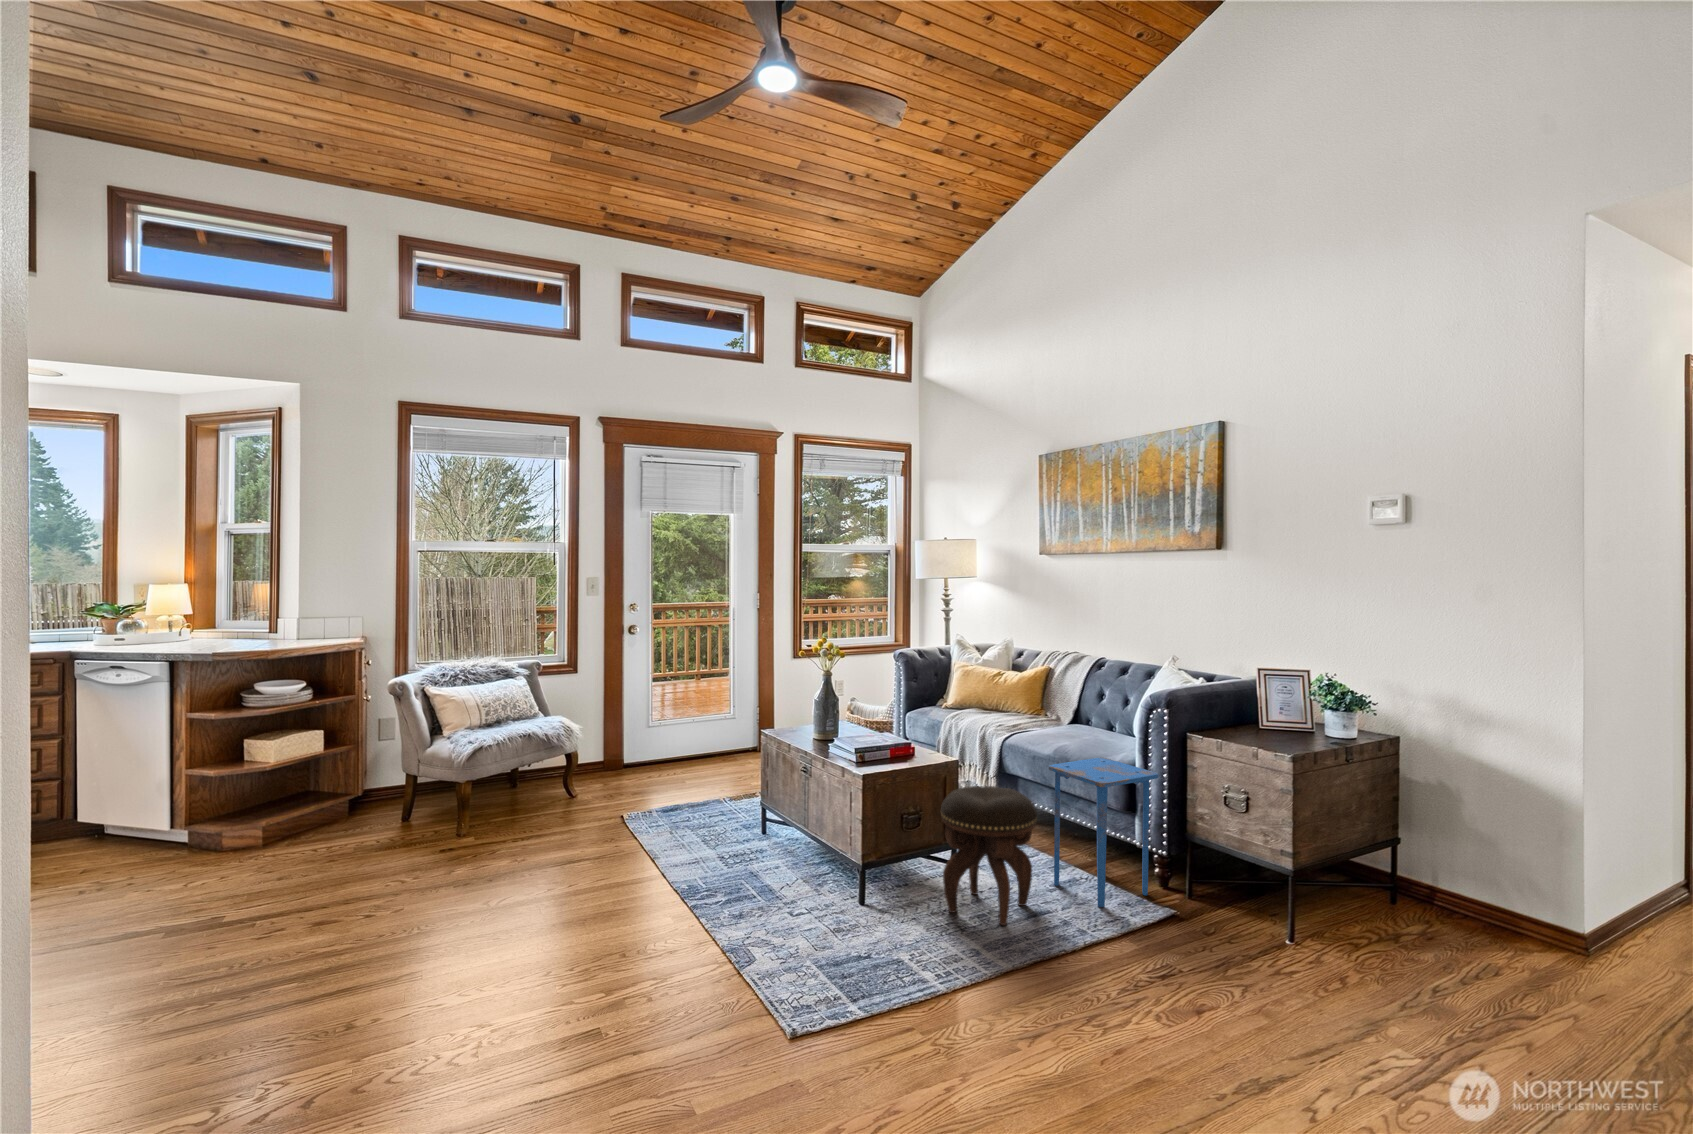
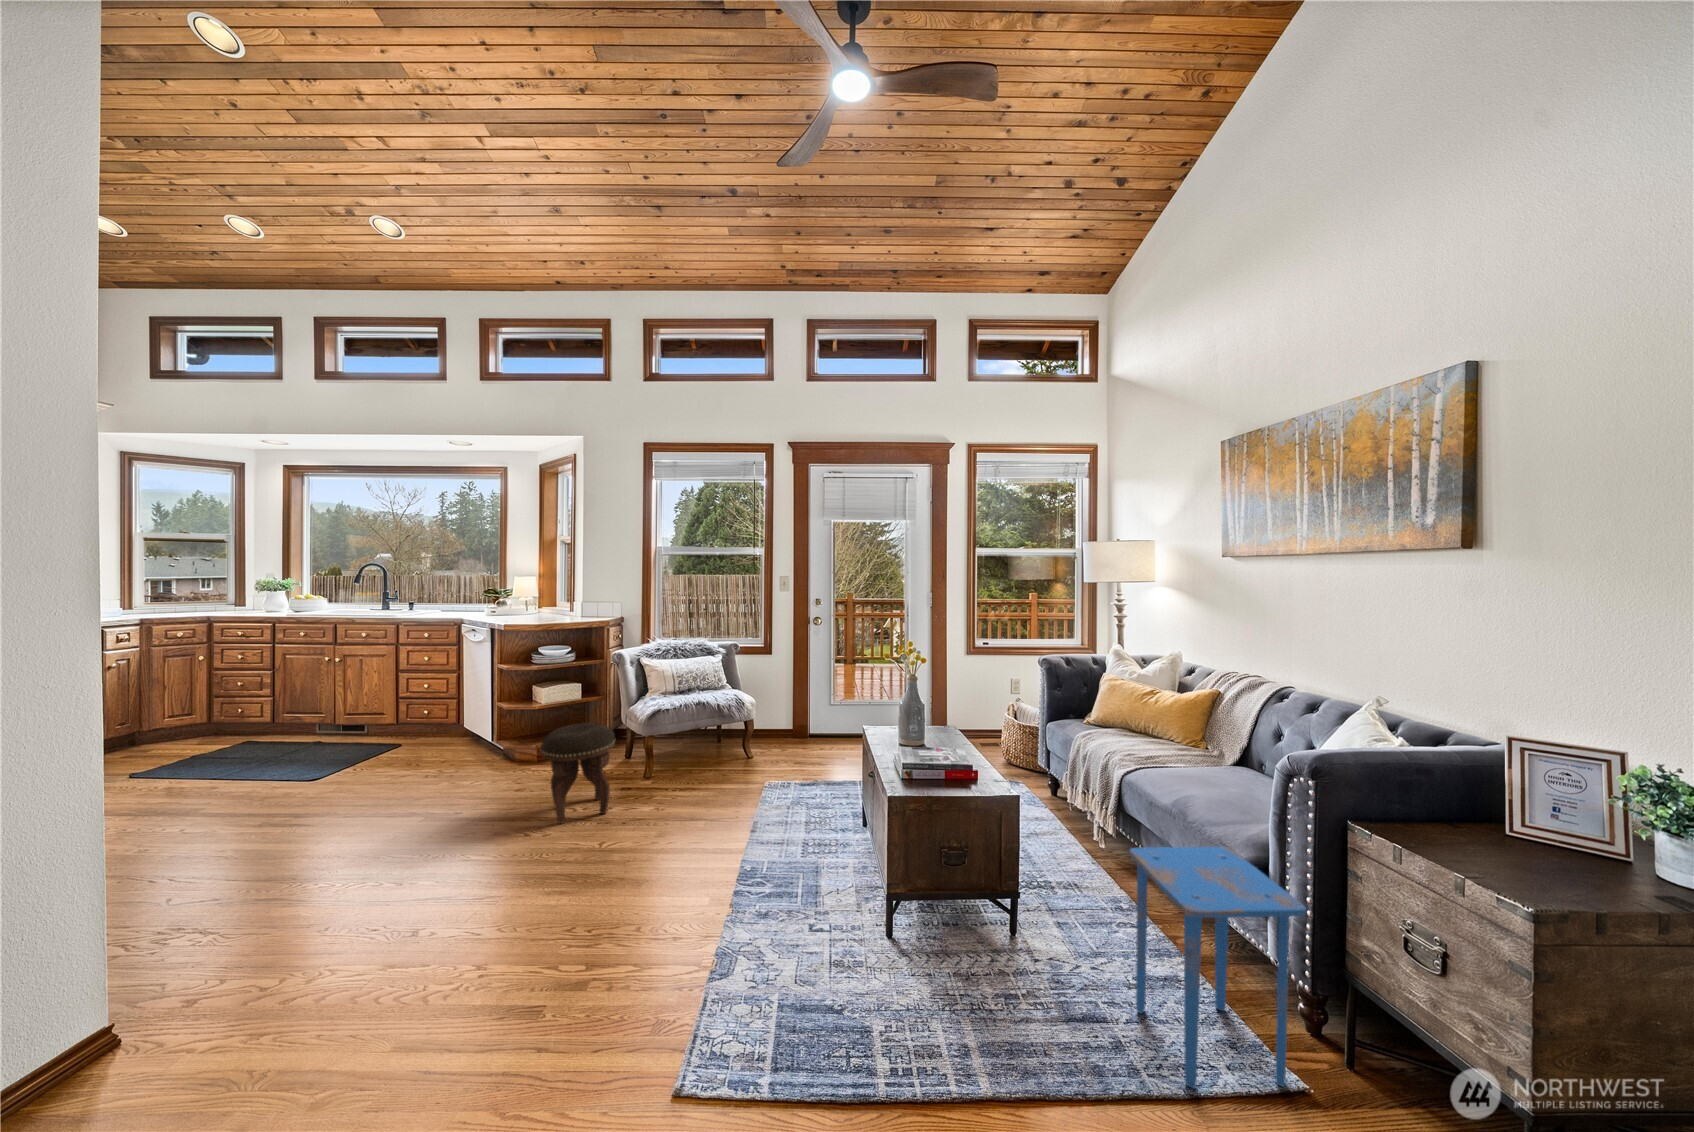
footstool: present [941,786,1037,925] -> present [541,723,615,824]

